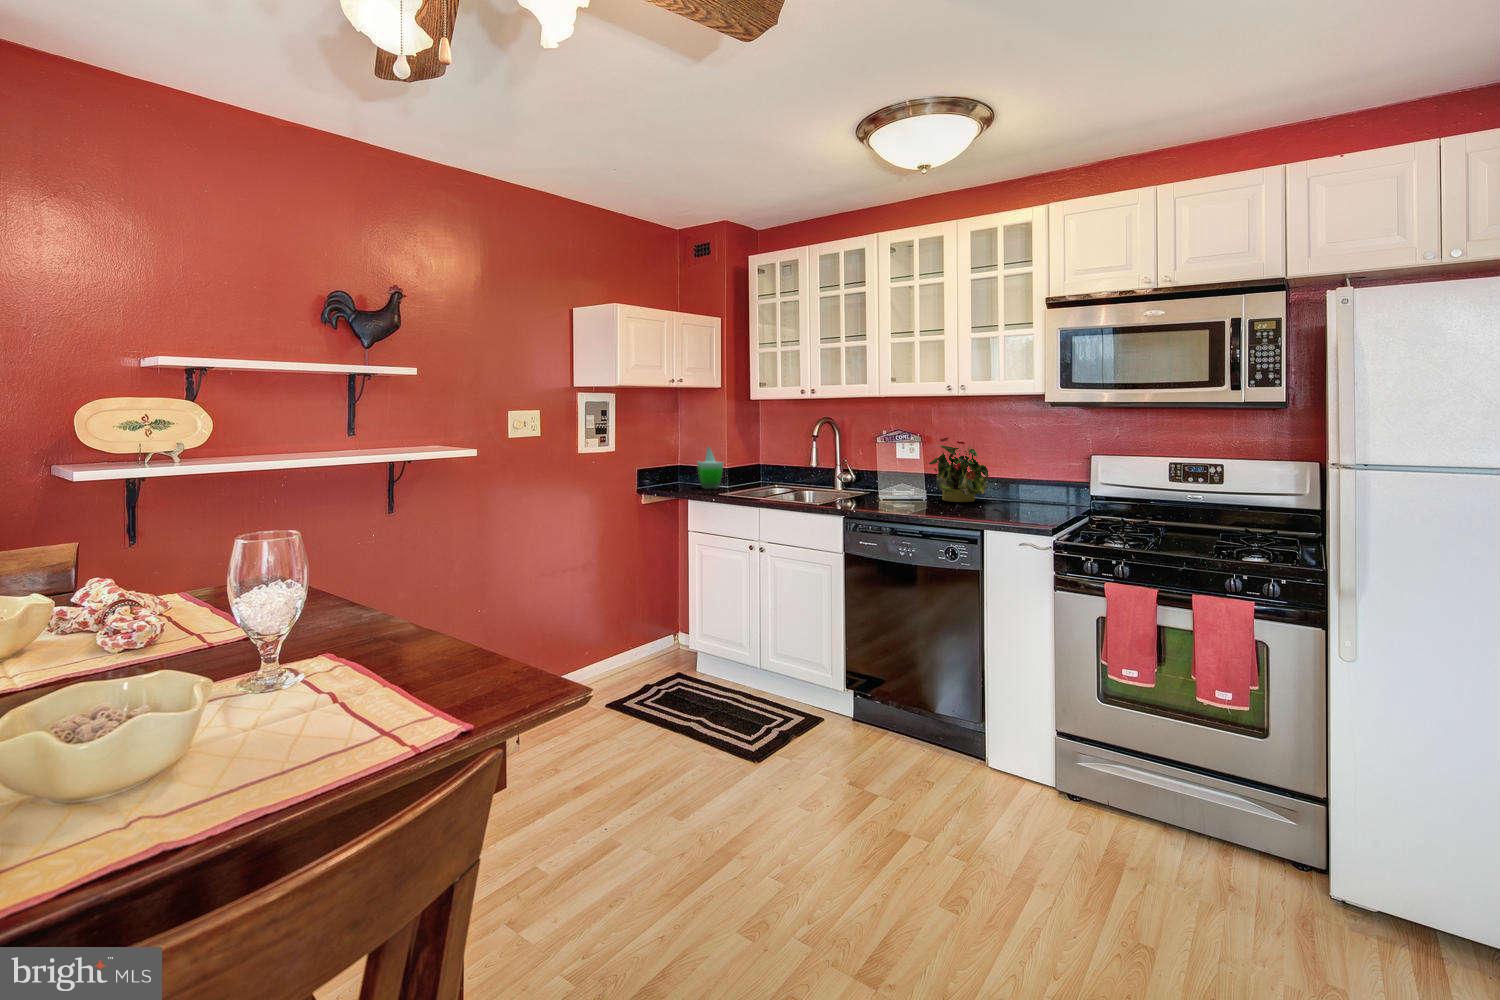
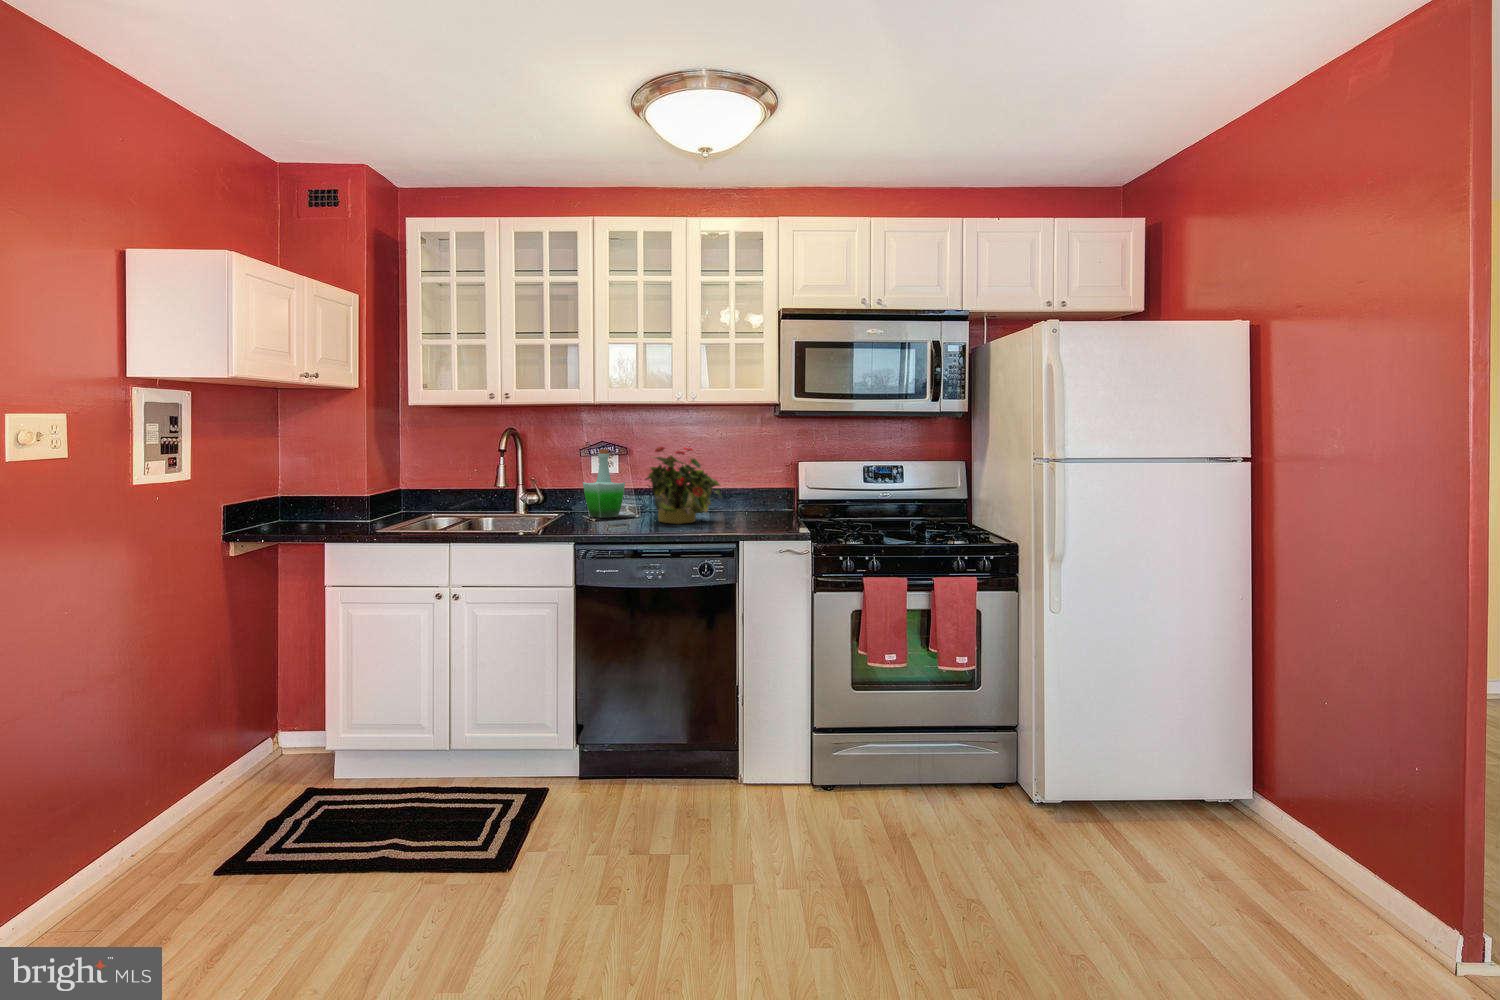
bottle: present [697,447,724,488] -> present [583,449,625,518]

